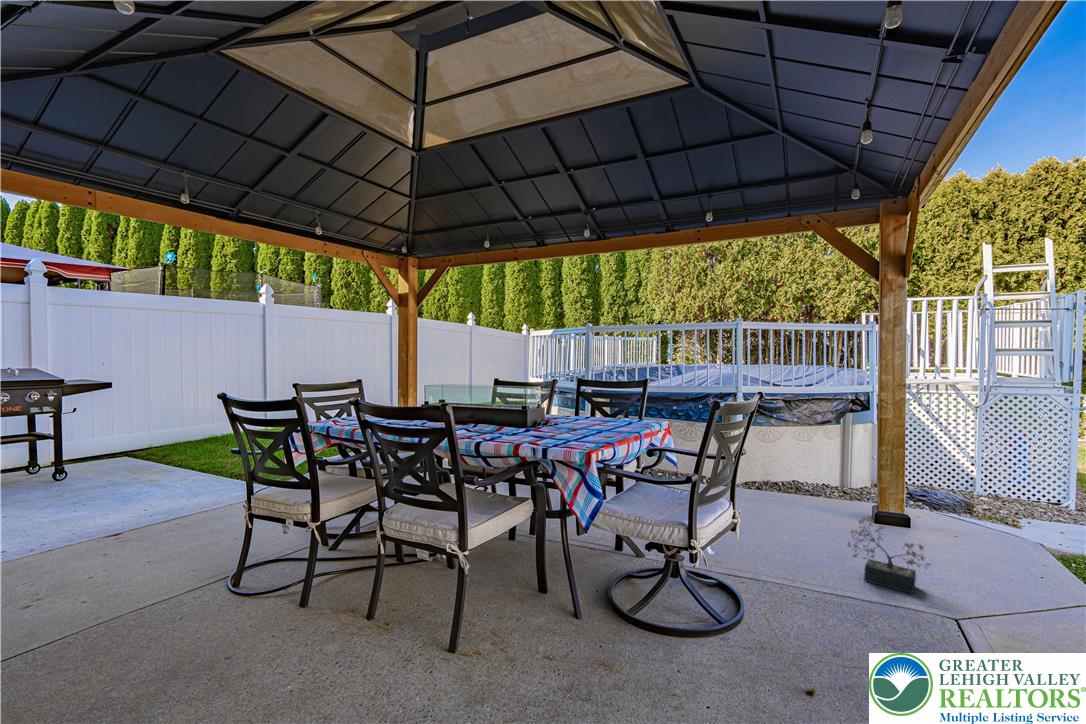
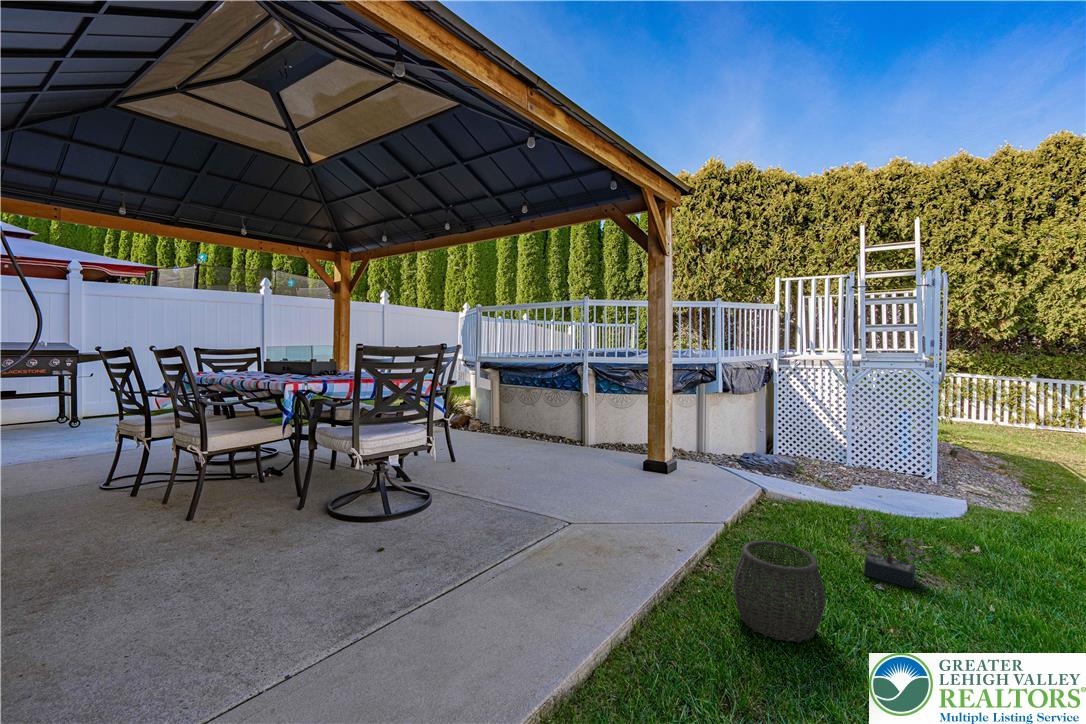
woven basket: none [731,538,826,640] -> present [733,541,826,642]

